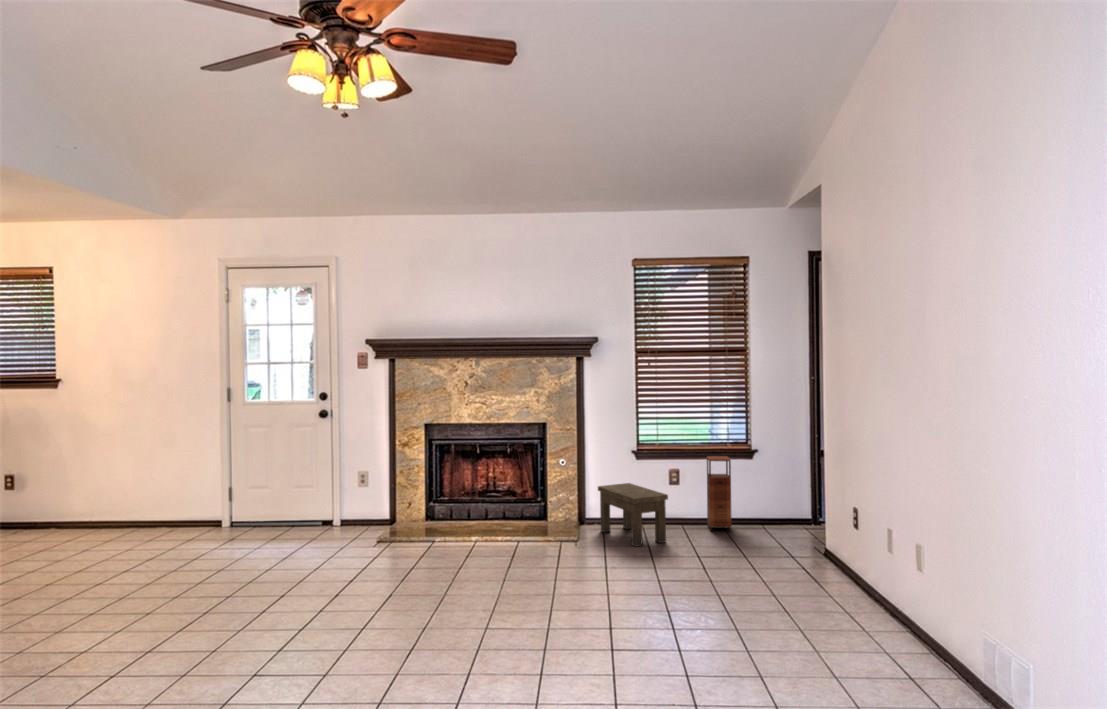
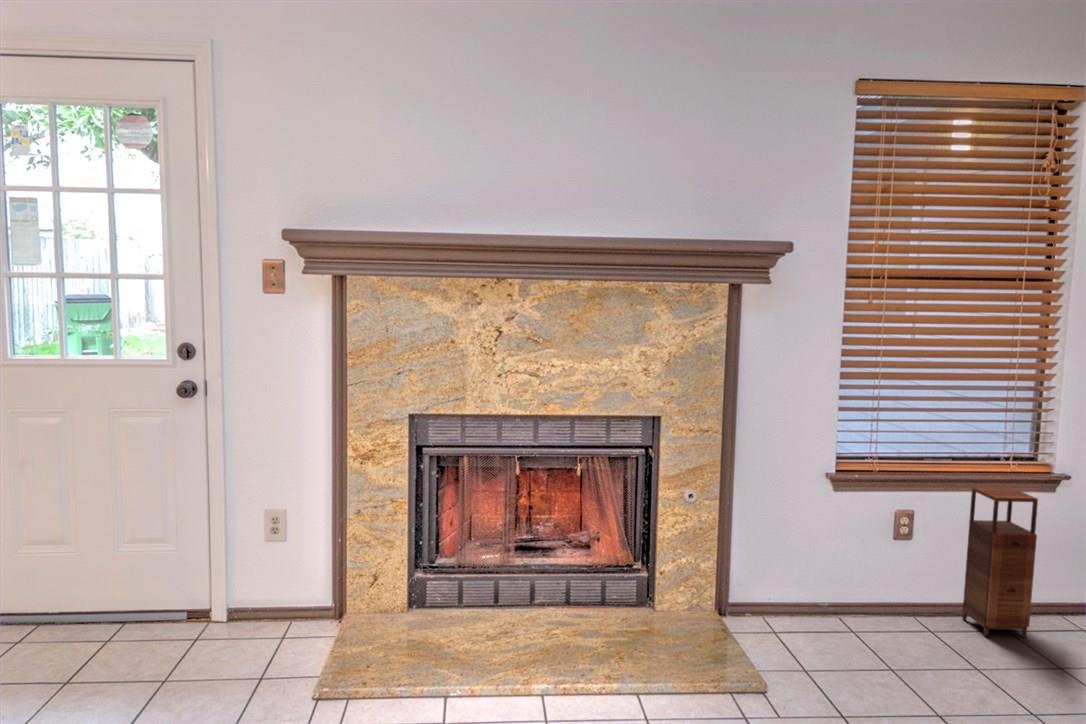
side table: present [598,483,668,547] -> none [770,537,950,698]

